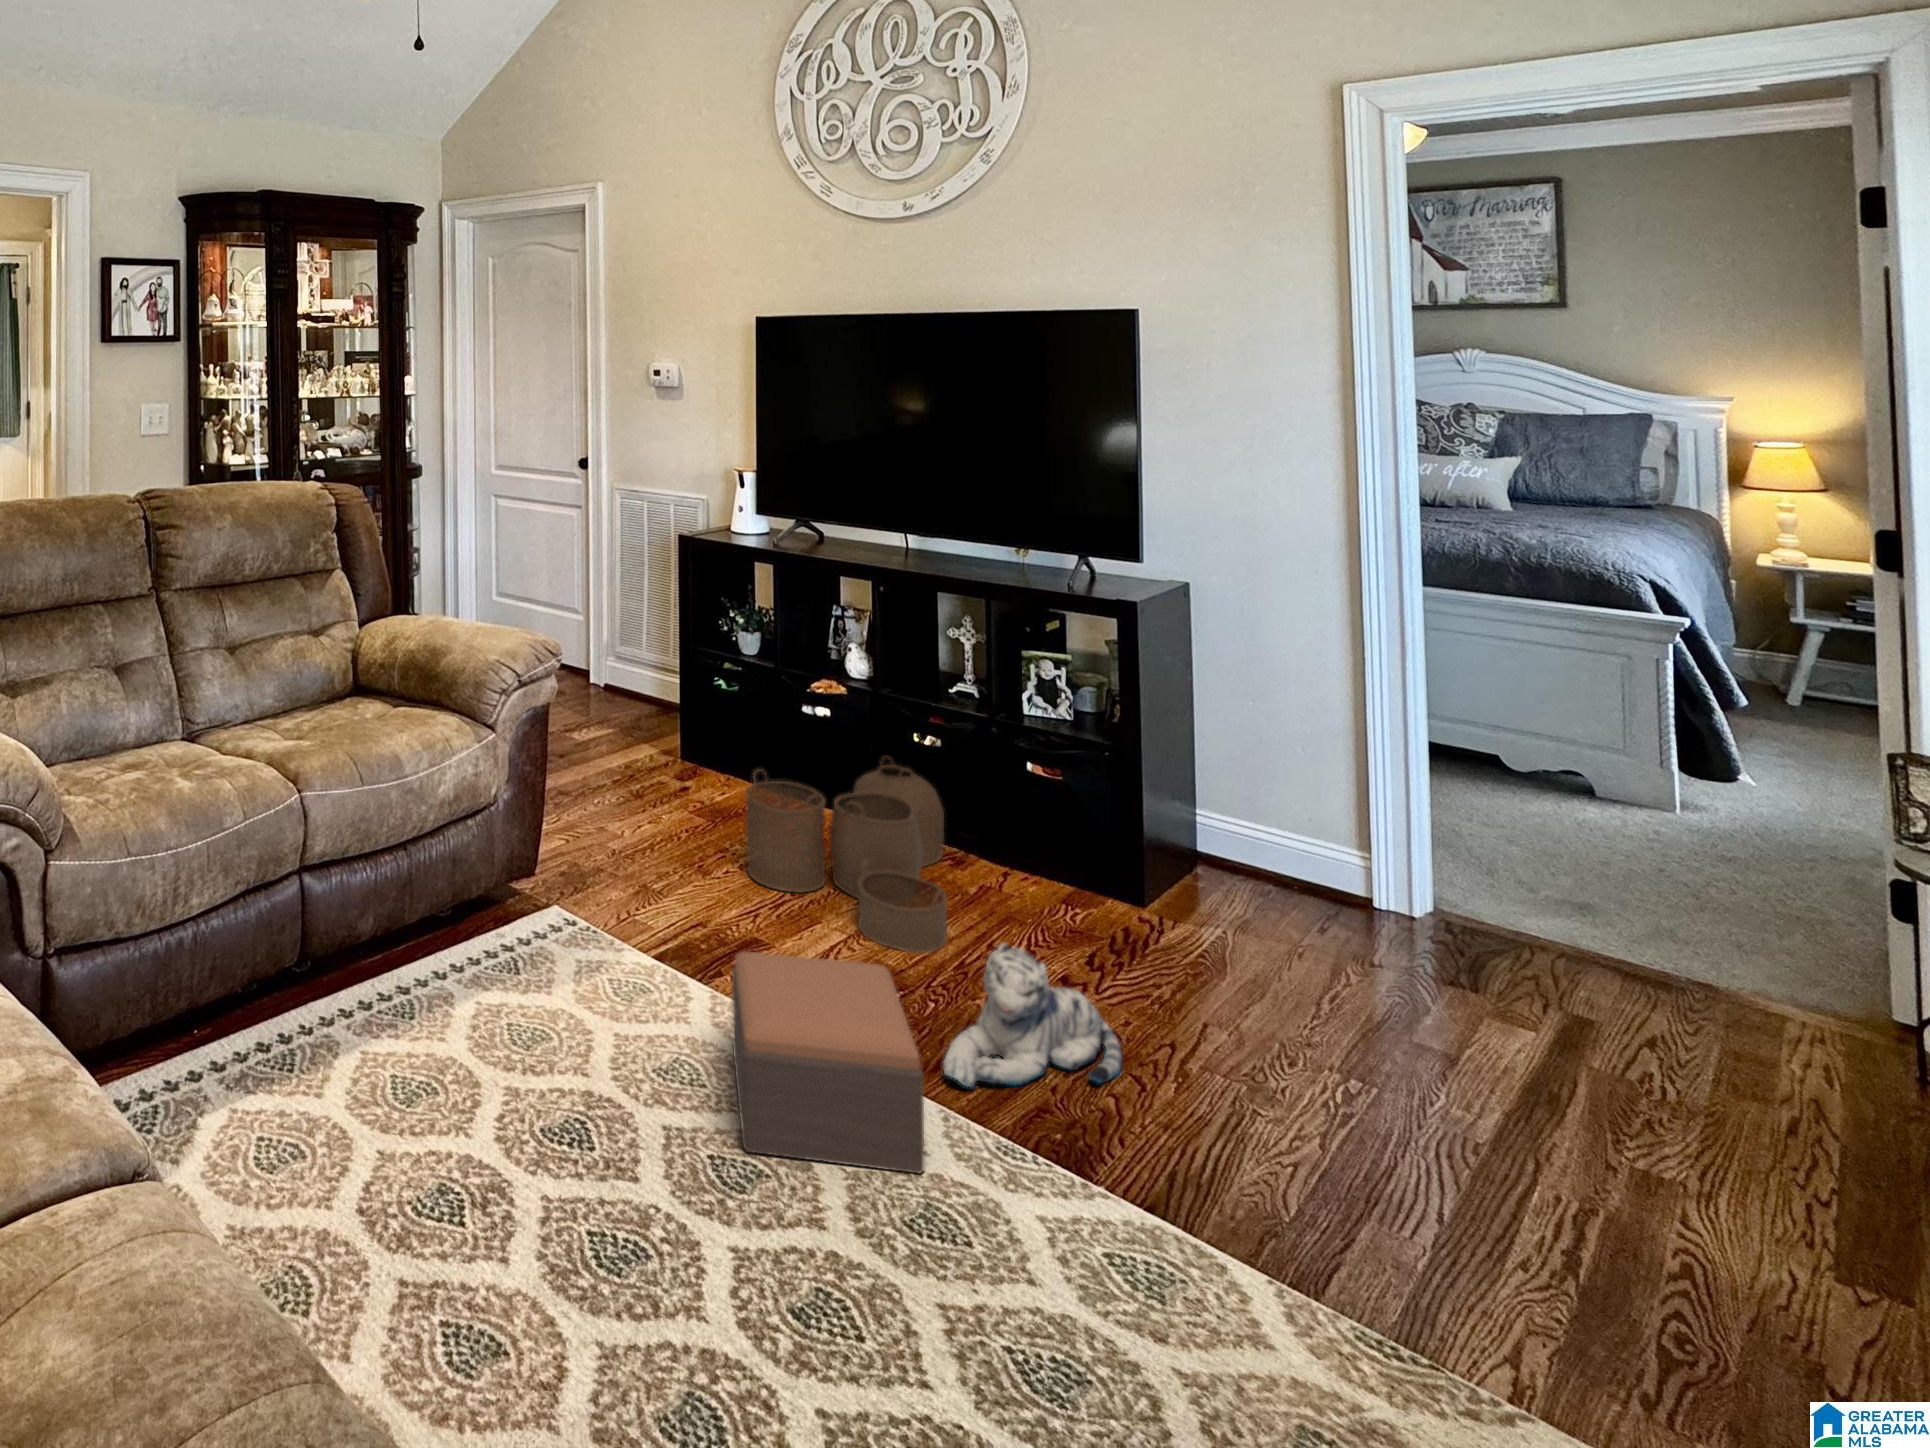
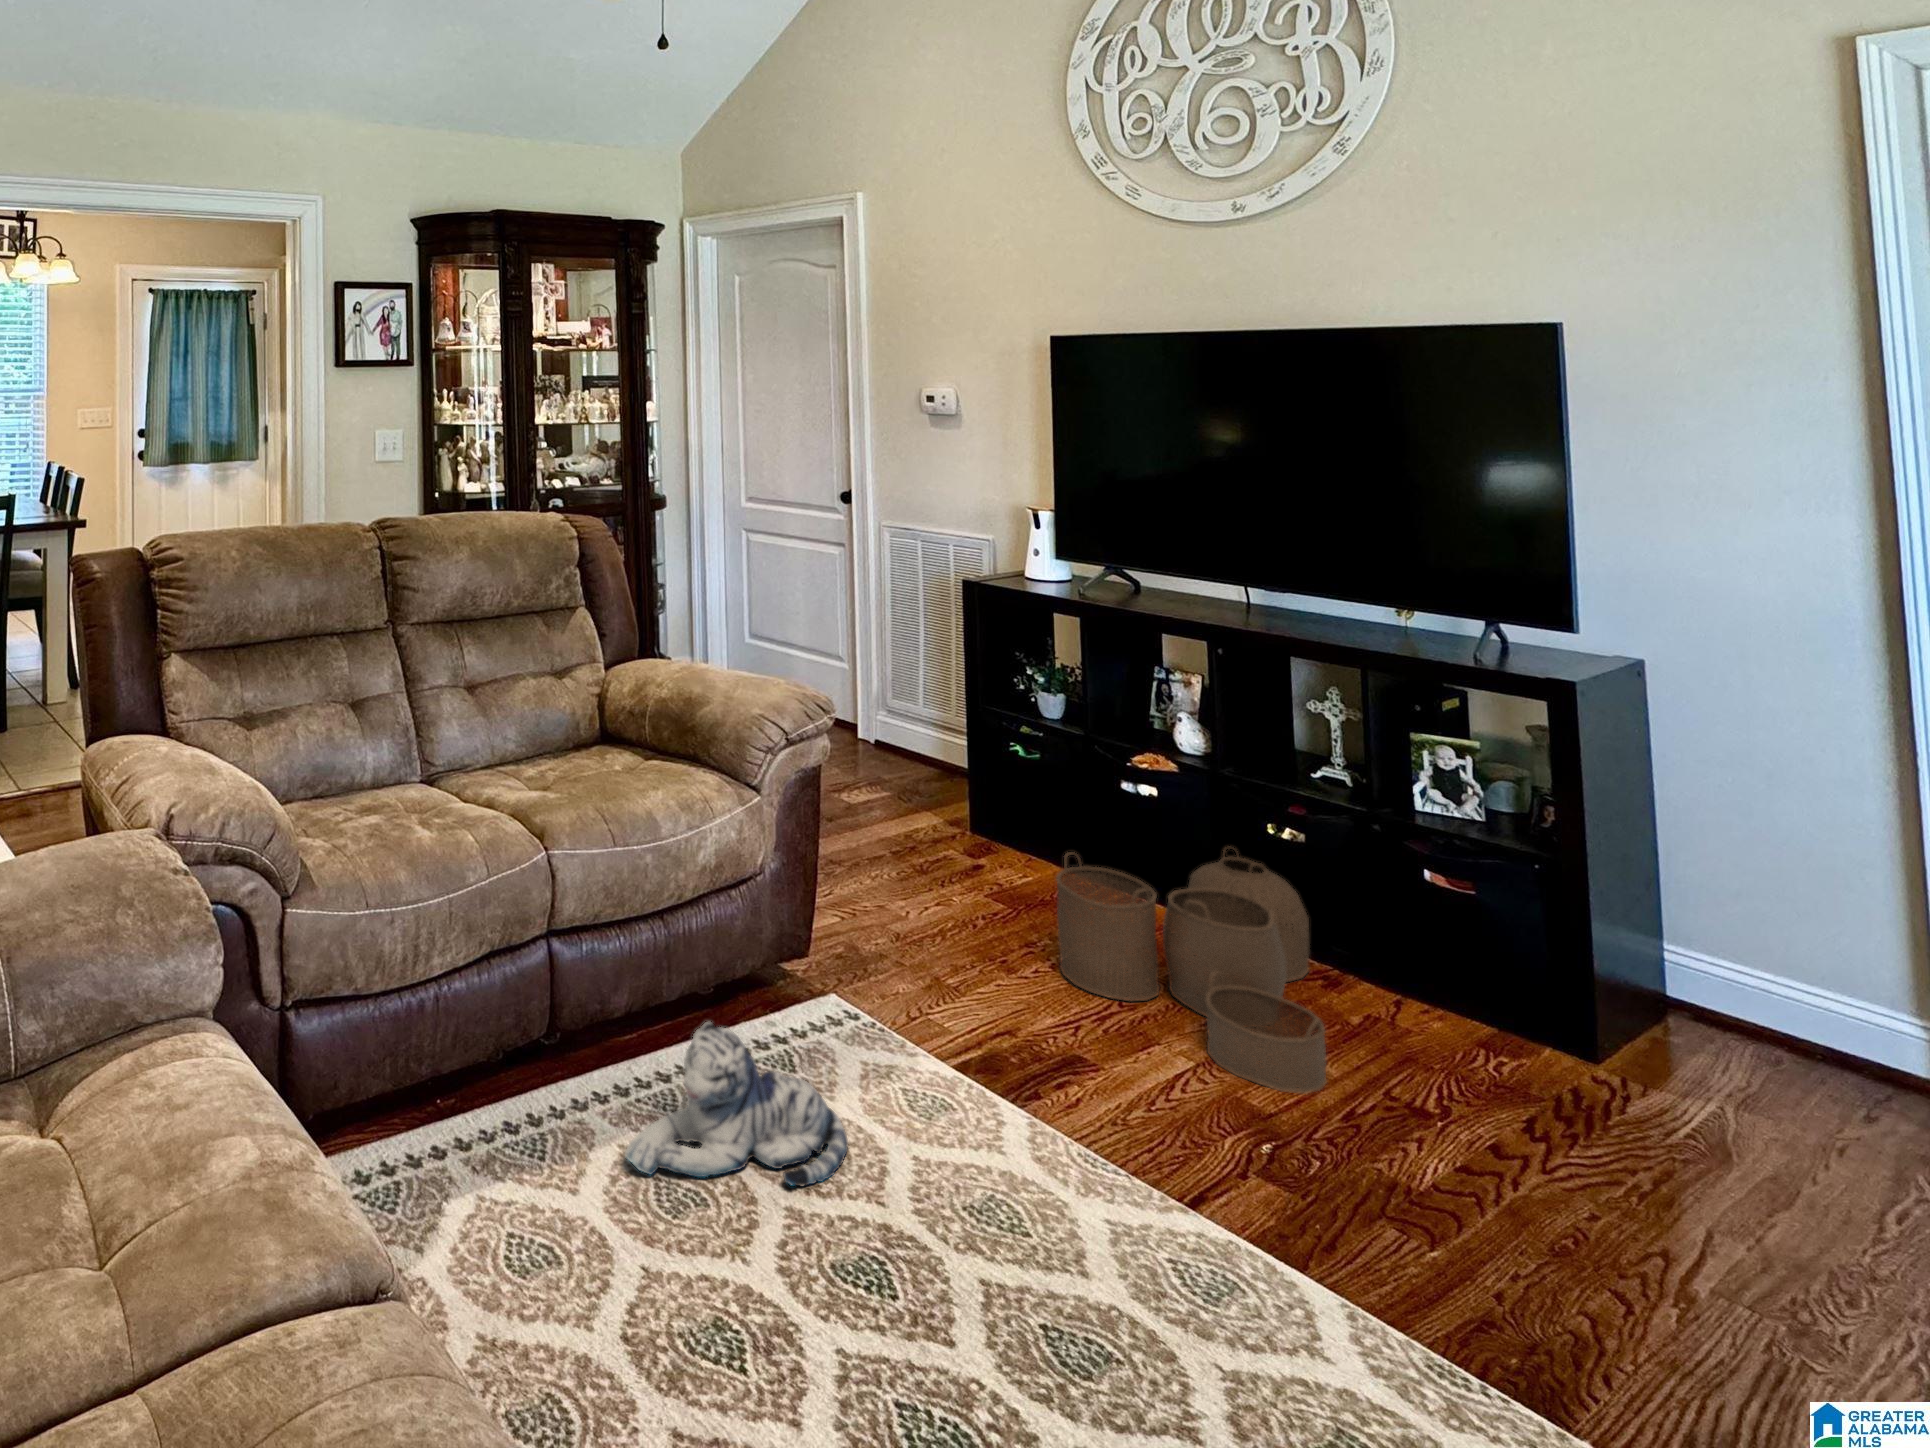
plush toy: present [943,944,1122,1088] -> present [625,1022,849,1186]
footstool: present [732,952,924,1173] -> none [1058,1077,1332,1390]

